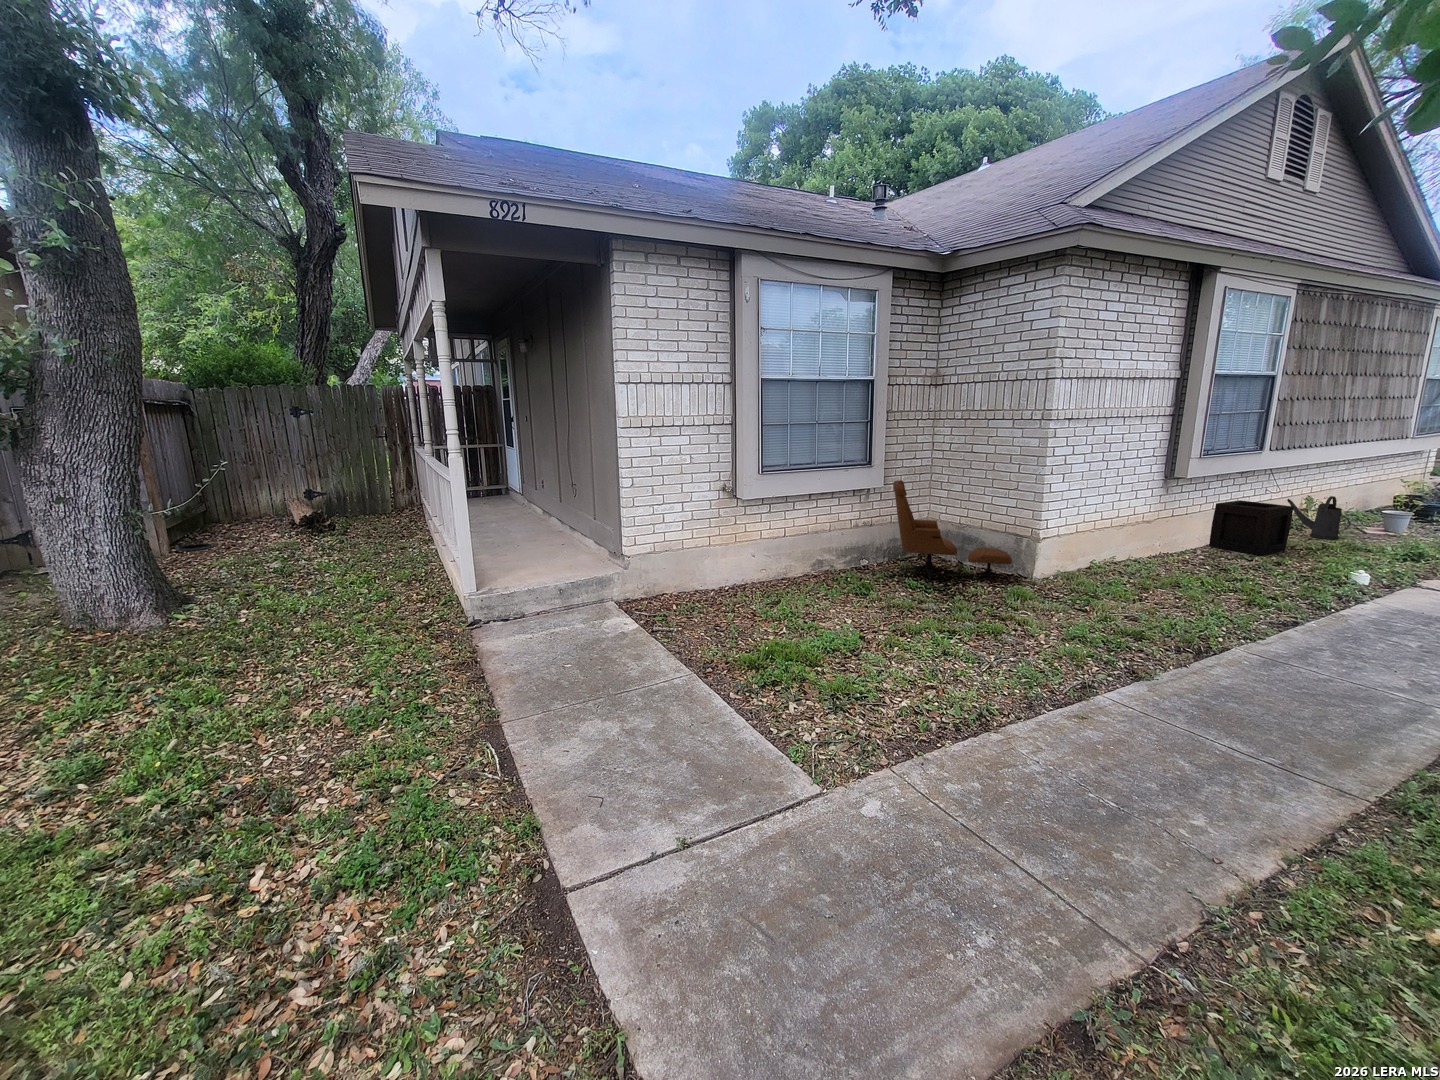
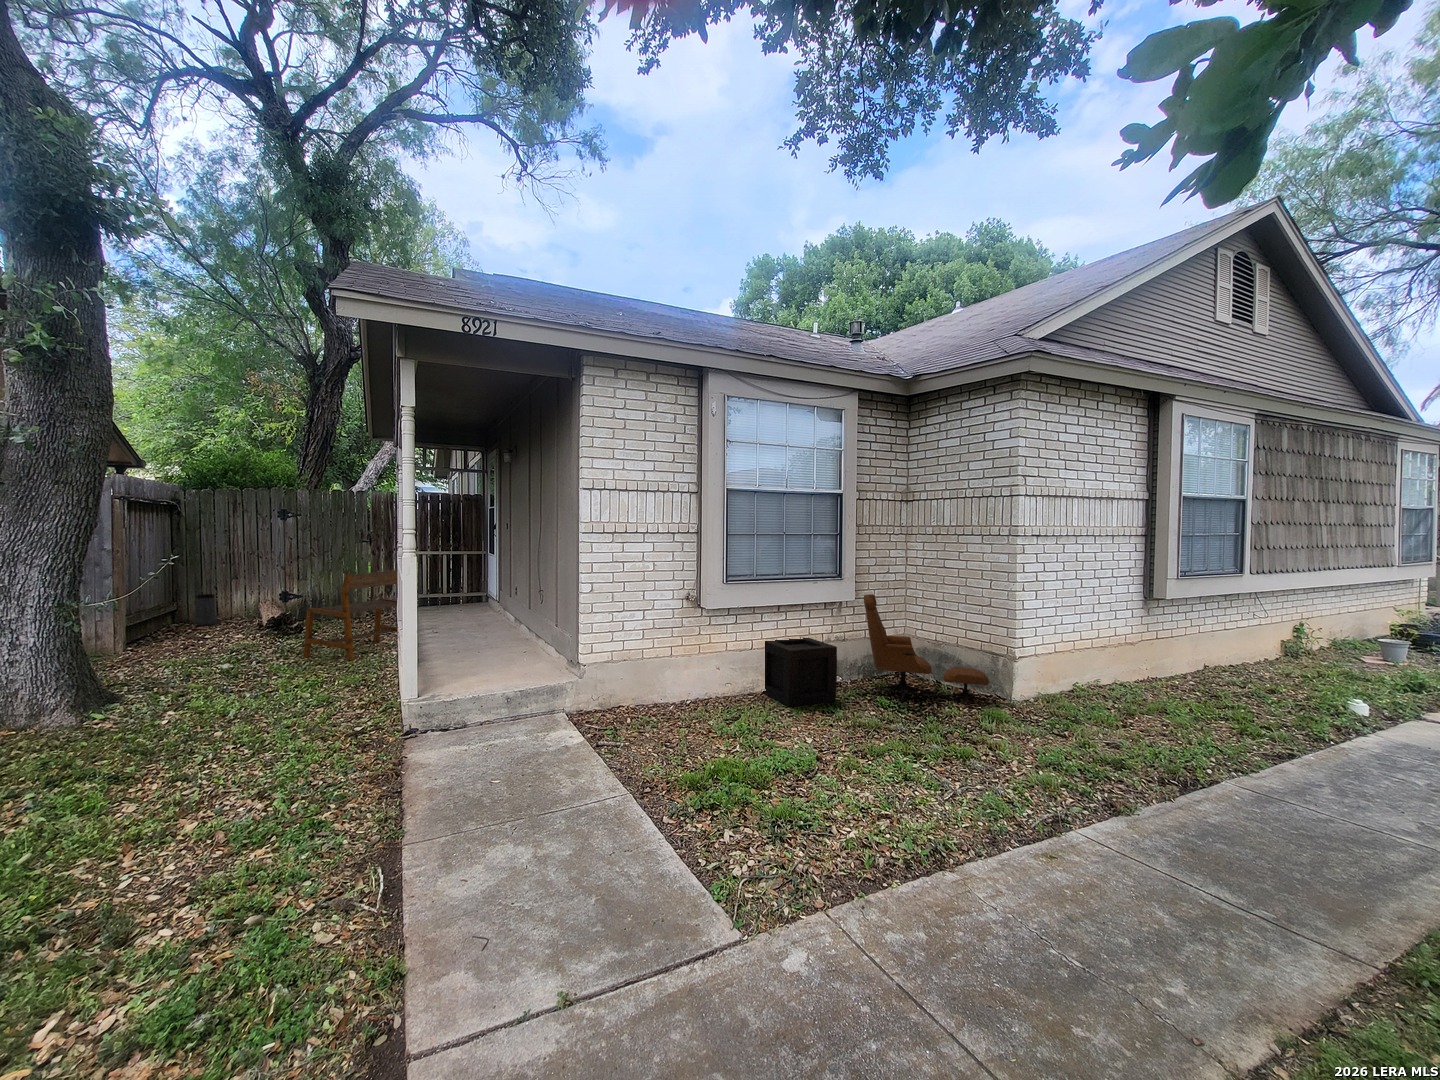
bench: none [348,465,451,556] -> present [304,571,397,660]
watering can: present [1287,496,1351,539] -> present [193,590,217,626]
potted tree: present [172,498,214,551] -> none [119,592,169,650]
wooden crate: present [1209,500,1293,556] -> present [762,638,837,707]

